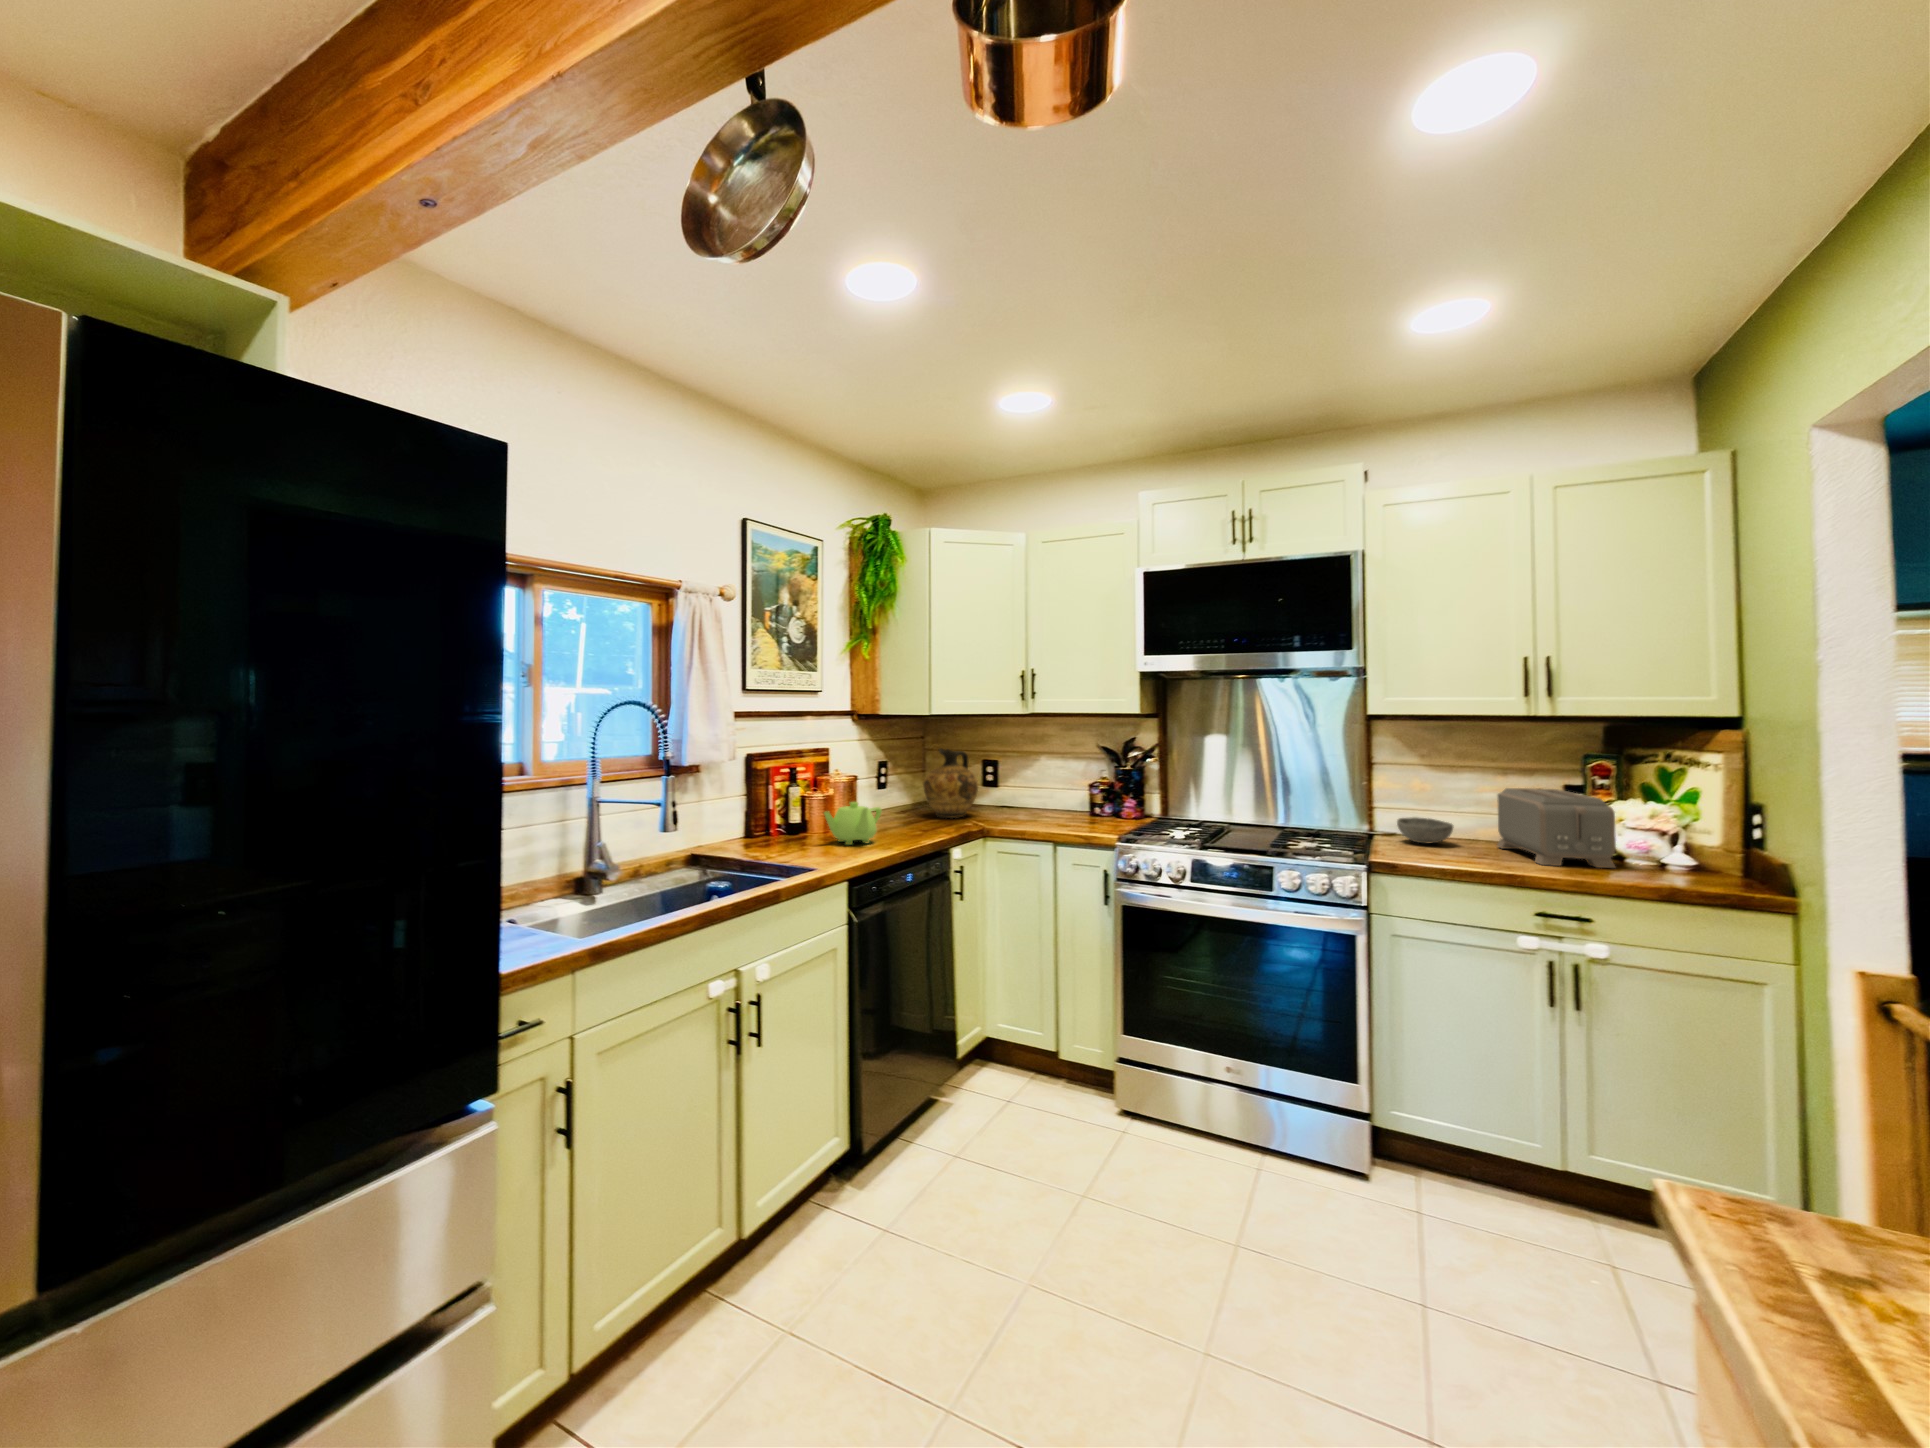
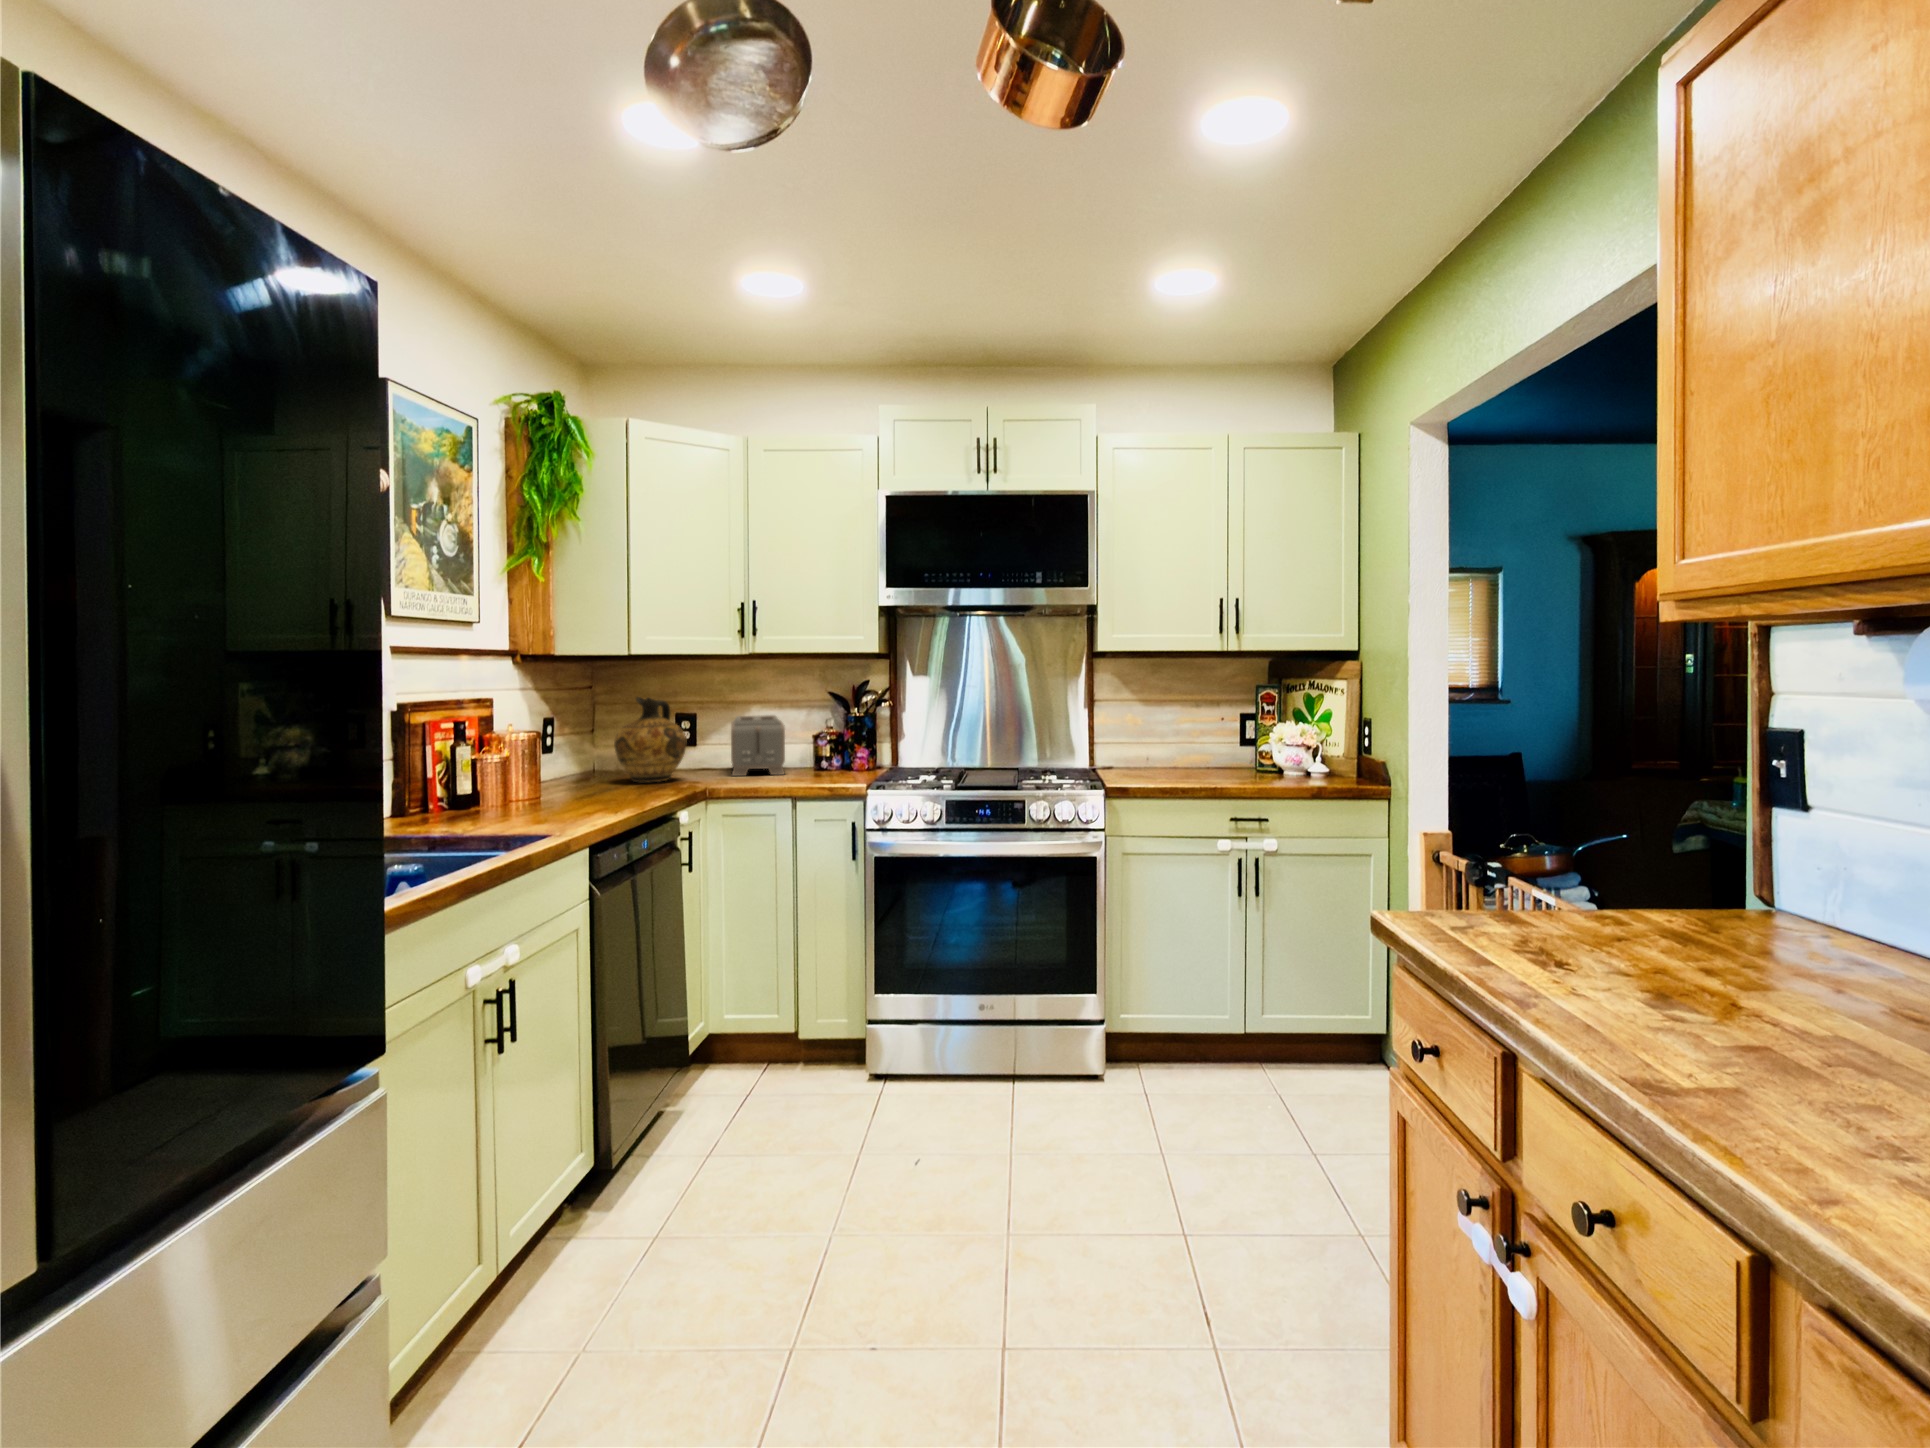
toaster: present [1497,788,1616,868] -> present [731,715,785,776]
teapot: present [824,802,882,845] -> none [520,760,593,814]
bowl: present [1397,817,1453,843] -> none [1118,749,1163,772]

